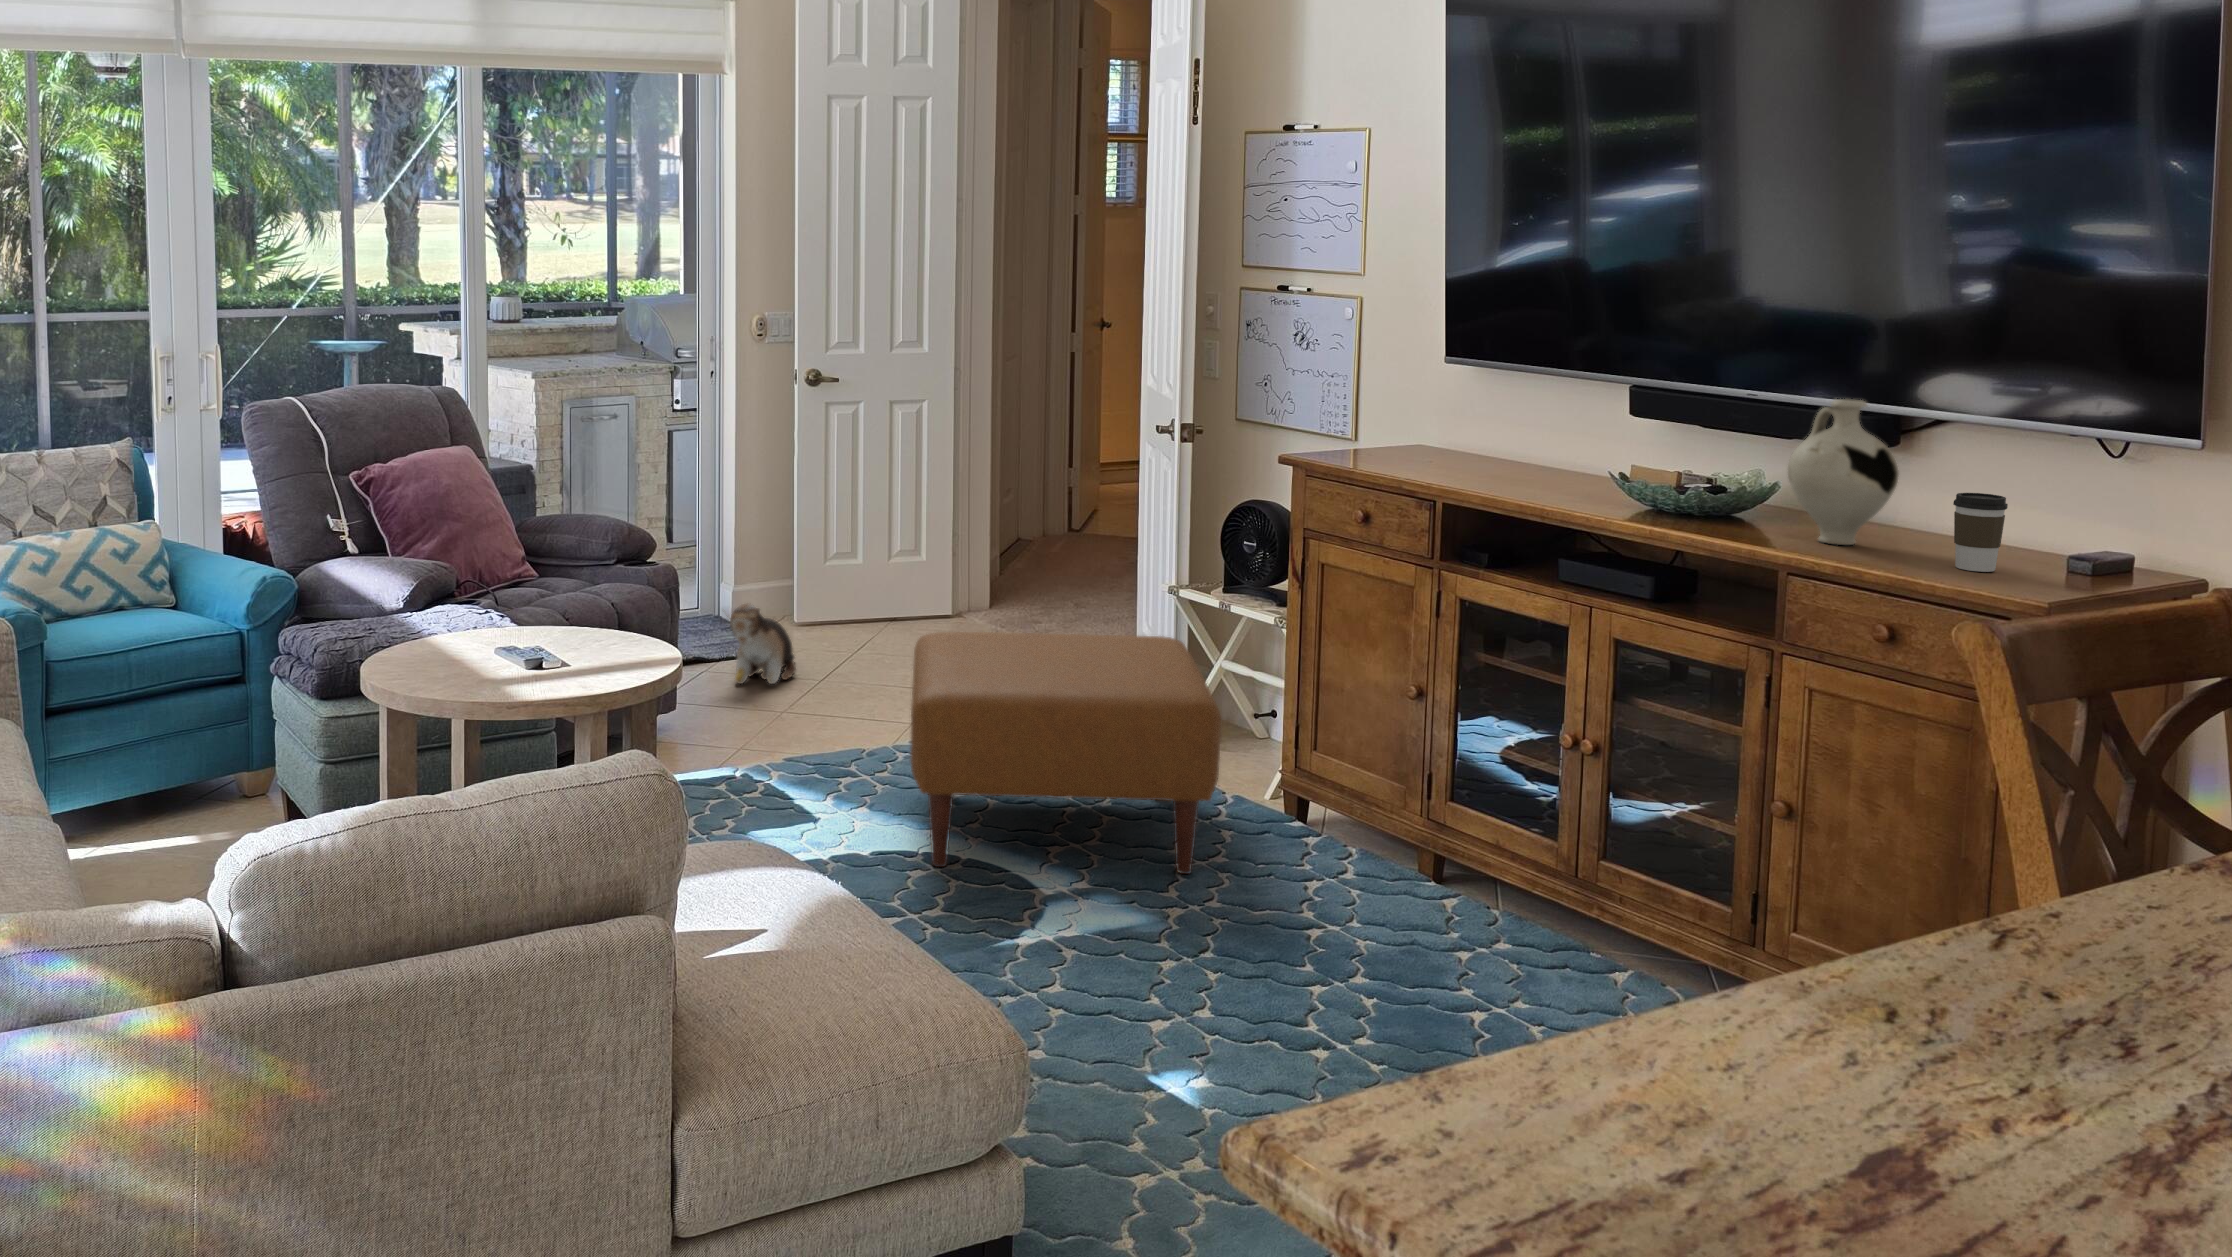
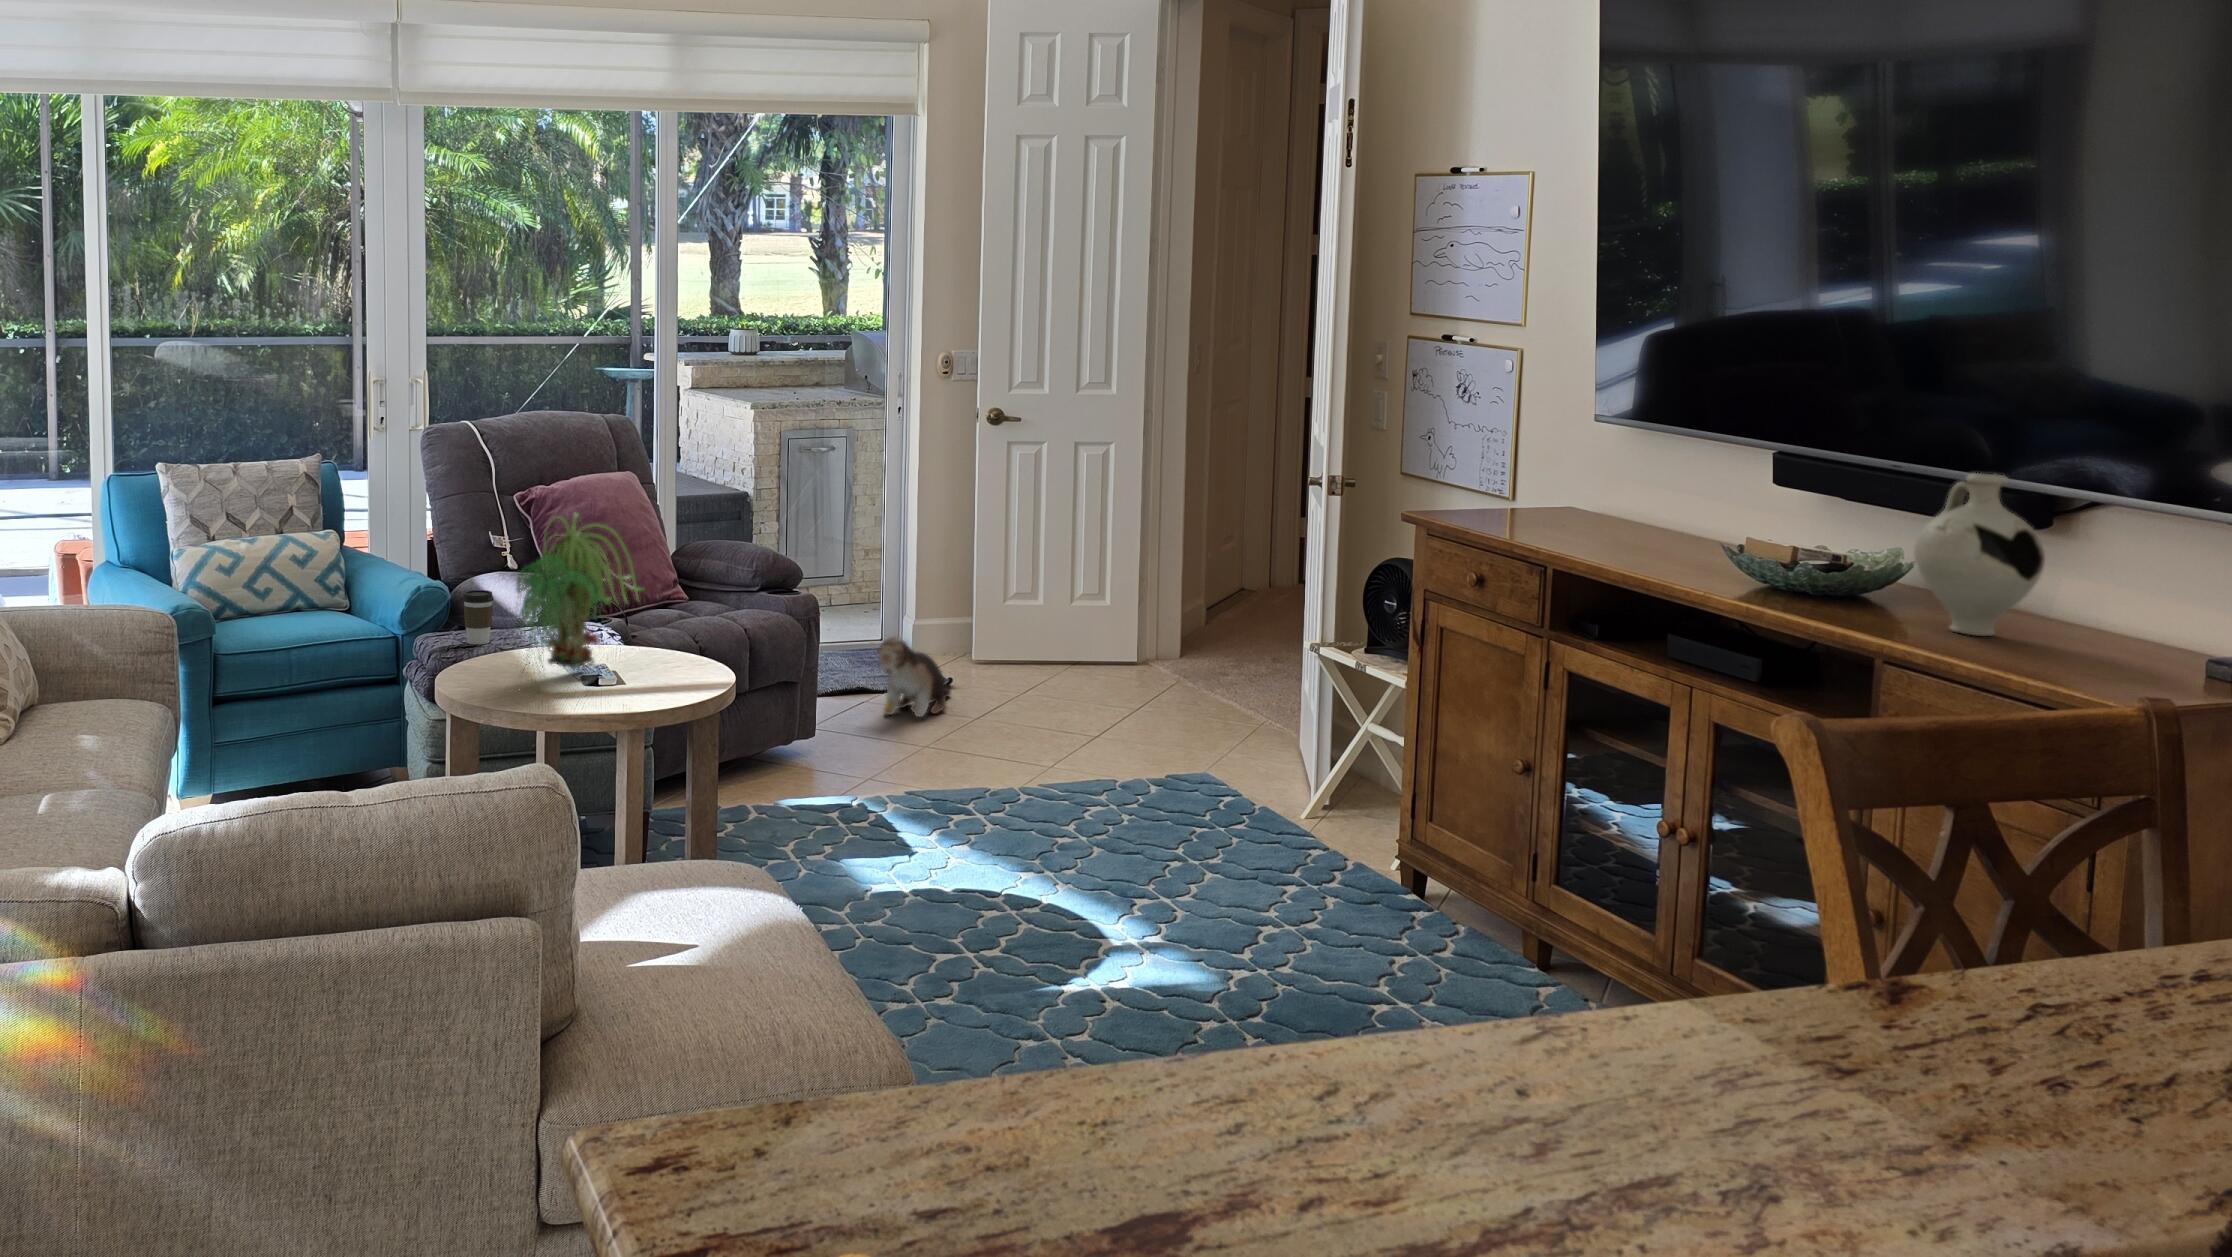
plant: none [412,488,552,684] -> present [516,513,644,692]
coffee cup: present [1953,493,2008,572] -> present [463,590,494,644]
ottoman: present [910,632,1221,874] -> none [990,675,1309,938]

